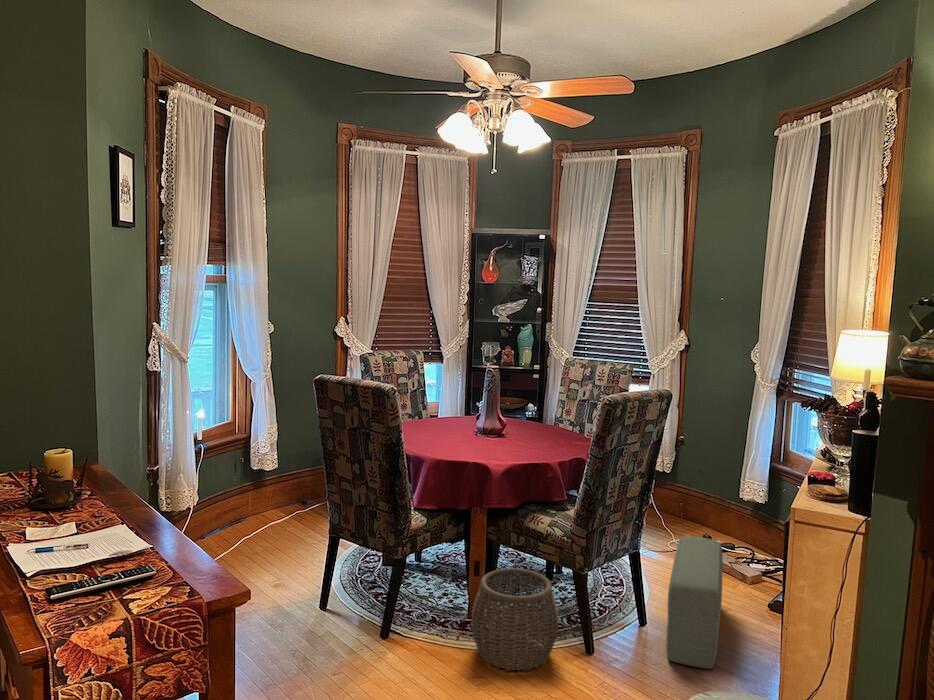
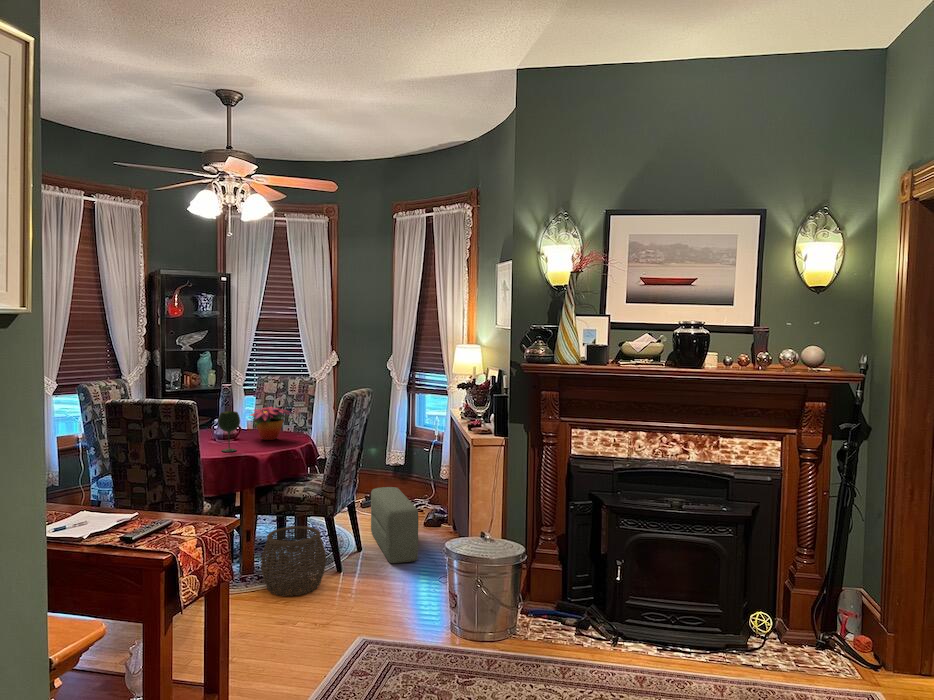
flower arrangement: none [505,400,569,445] -> present [250,407,290,440]
wine glass: none [451,403,478,455] -> present [218,411,240,452]

